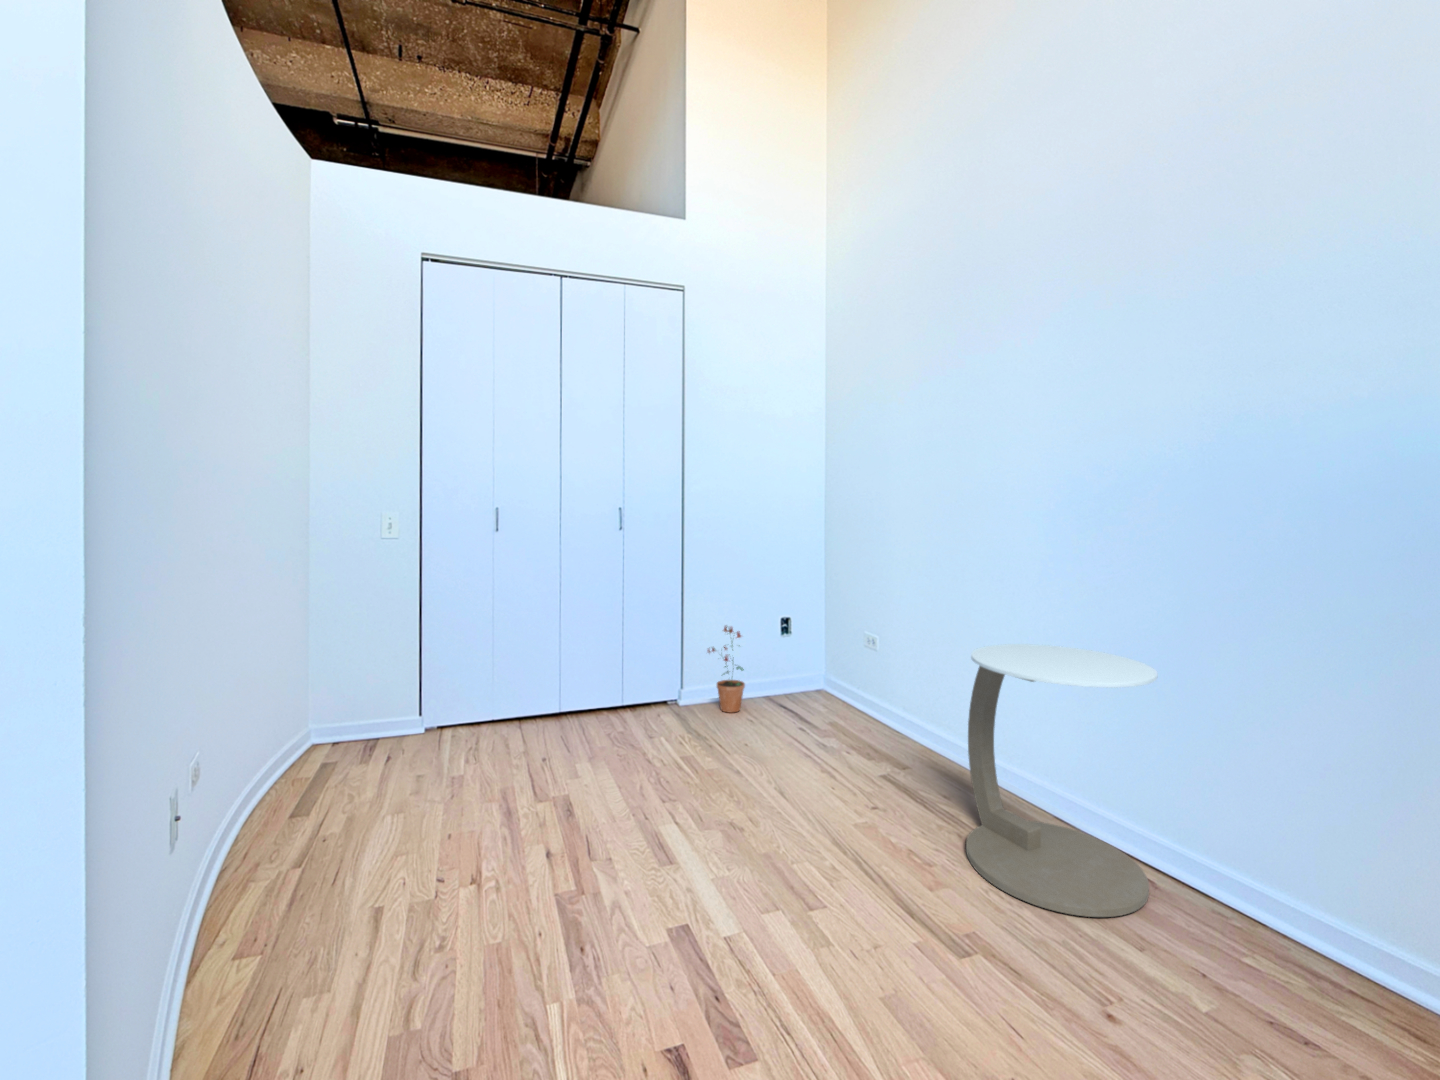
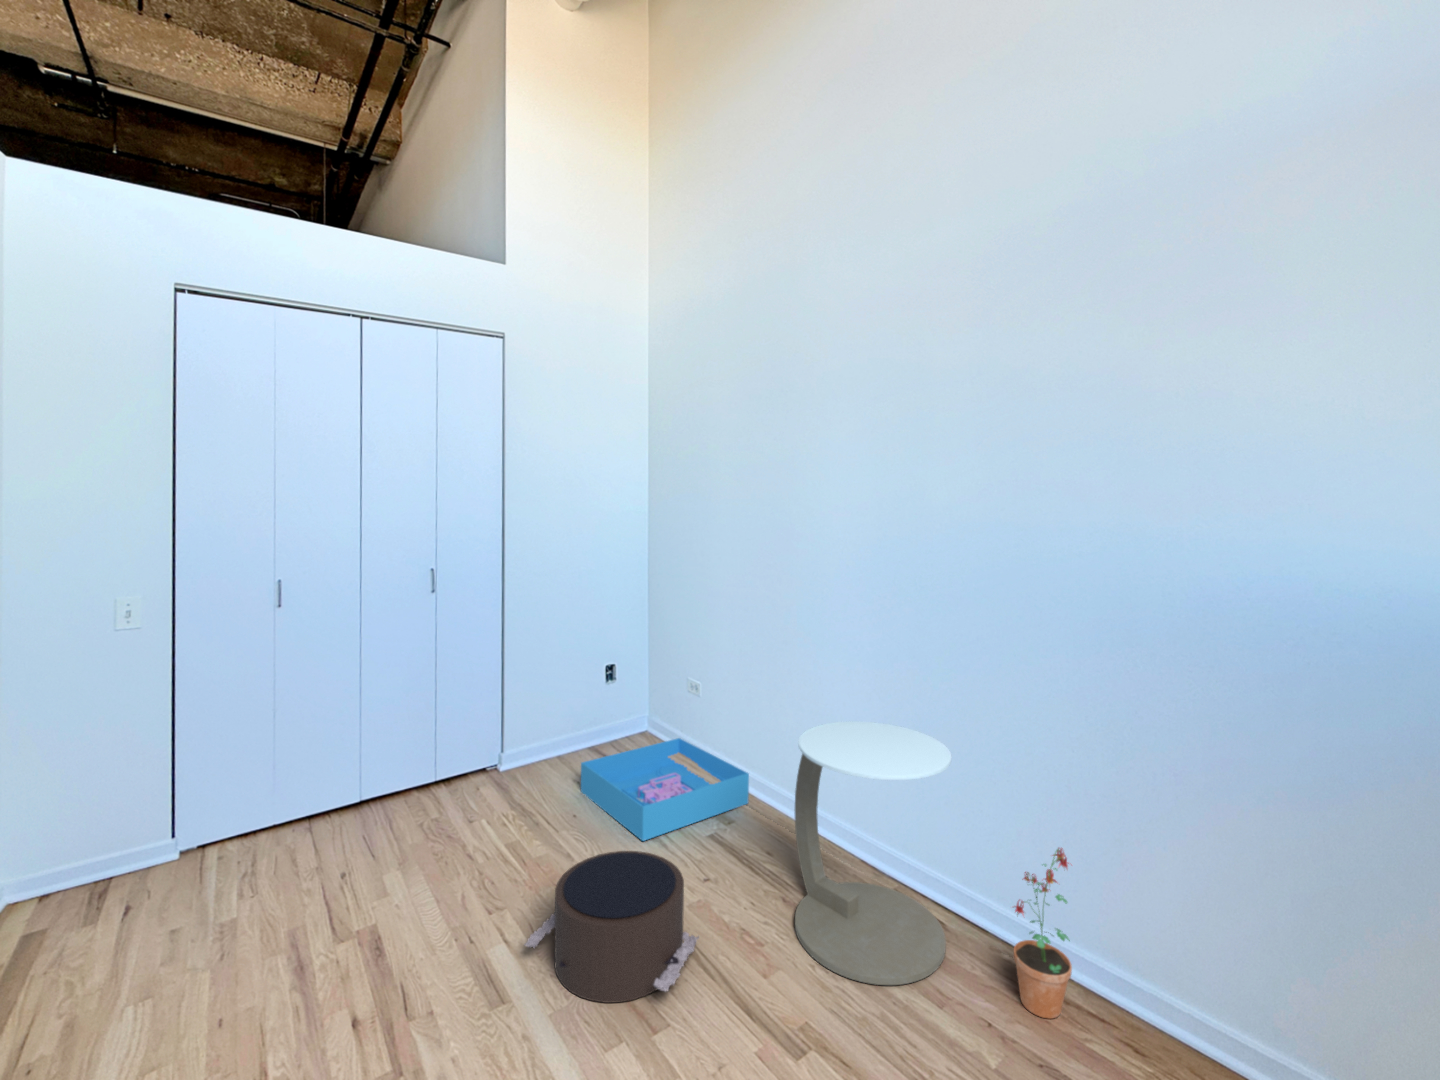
potted plant: present [708,626,745,713] -> present [1013,848,1072,1019]
storage bin: none [750,681,921,763] -> present [581,738,749,841]
pouf: none [691,754,861,882] -> present [525,851,699,1003]

